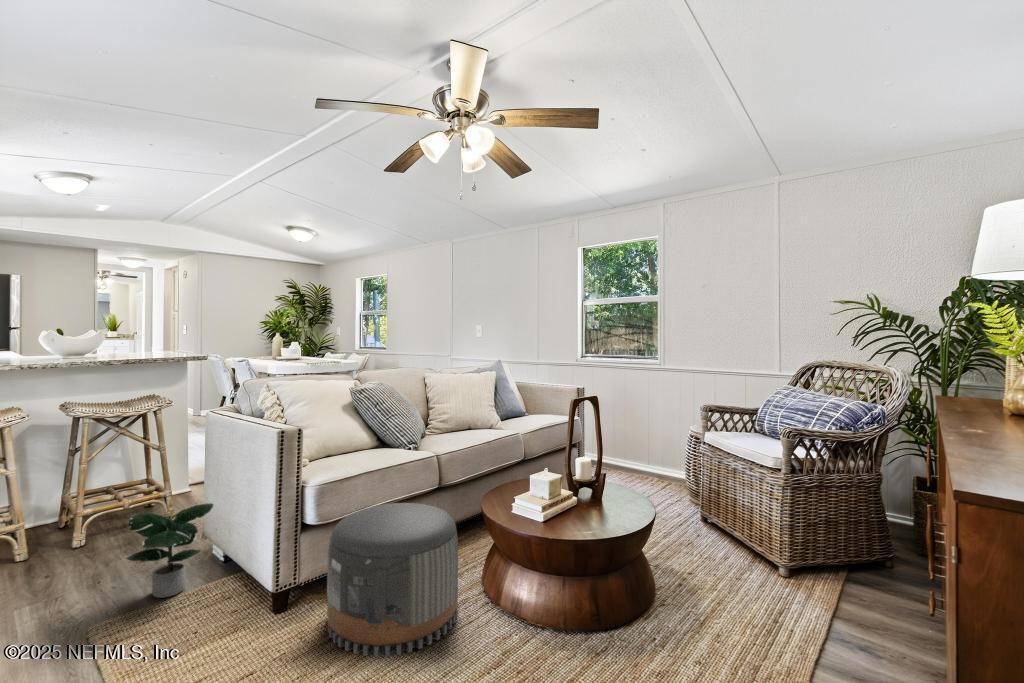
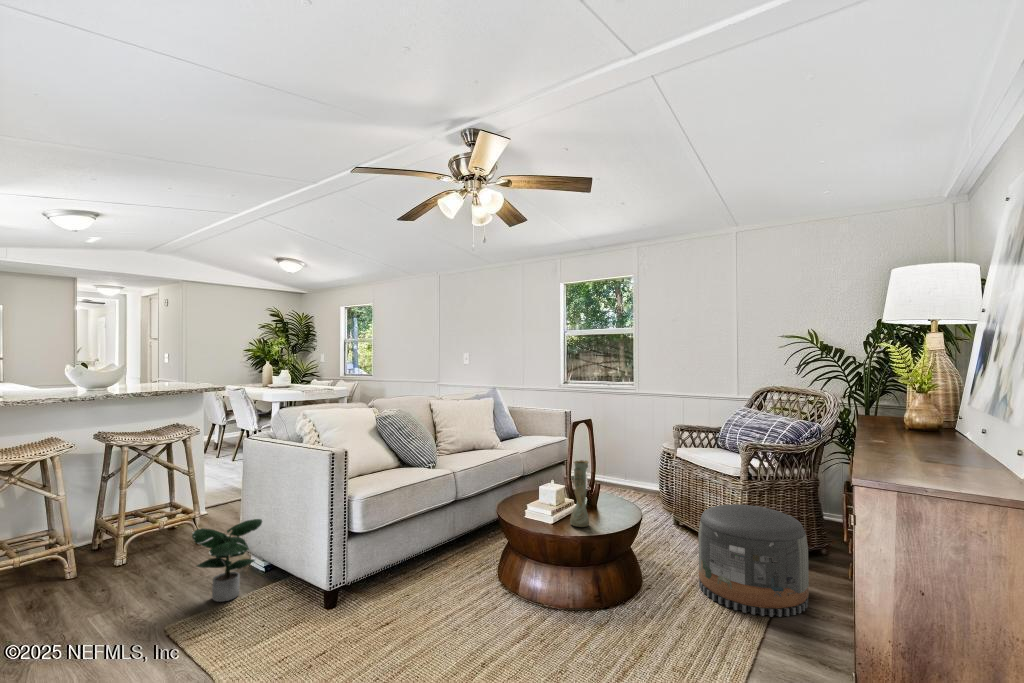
vase: none [563,446,587,529] -> present [570,460,589,527]
pouf: present [327,503,458,657] -> present [698,504,809,617]

